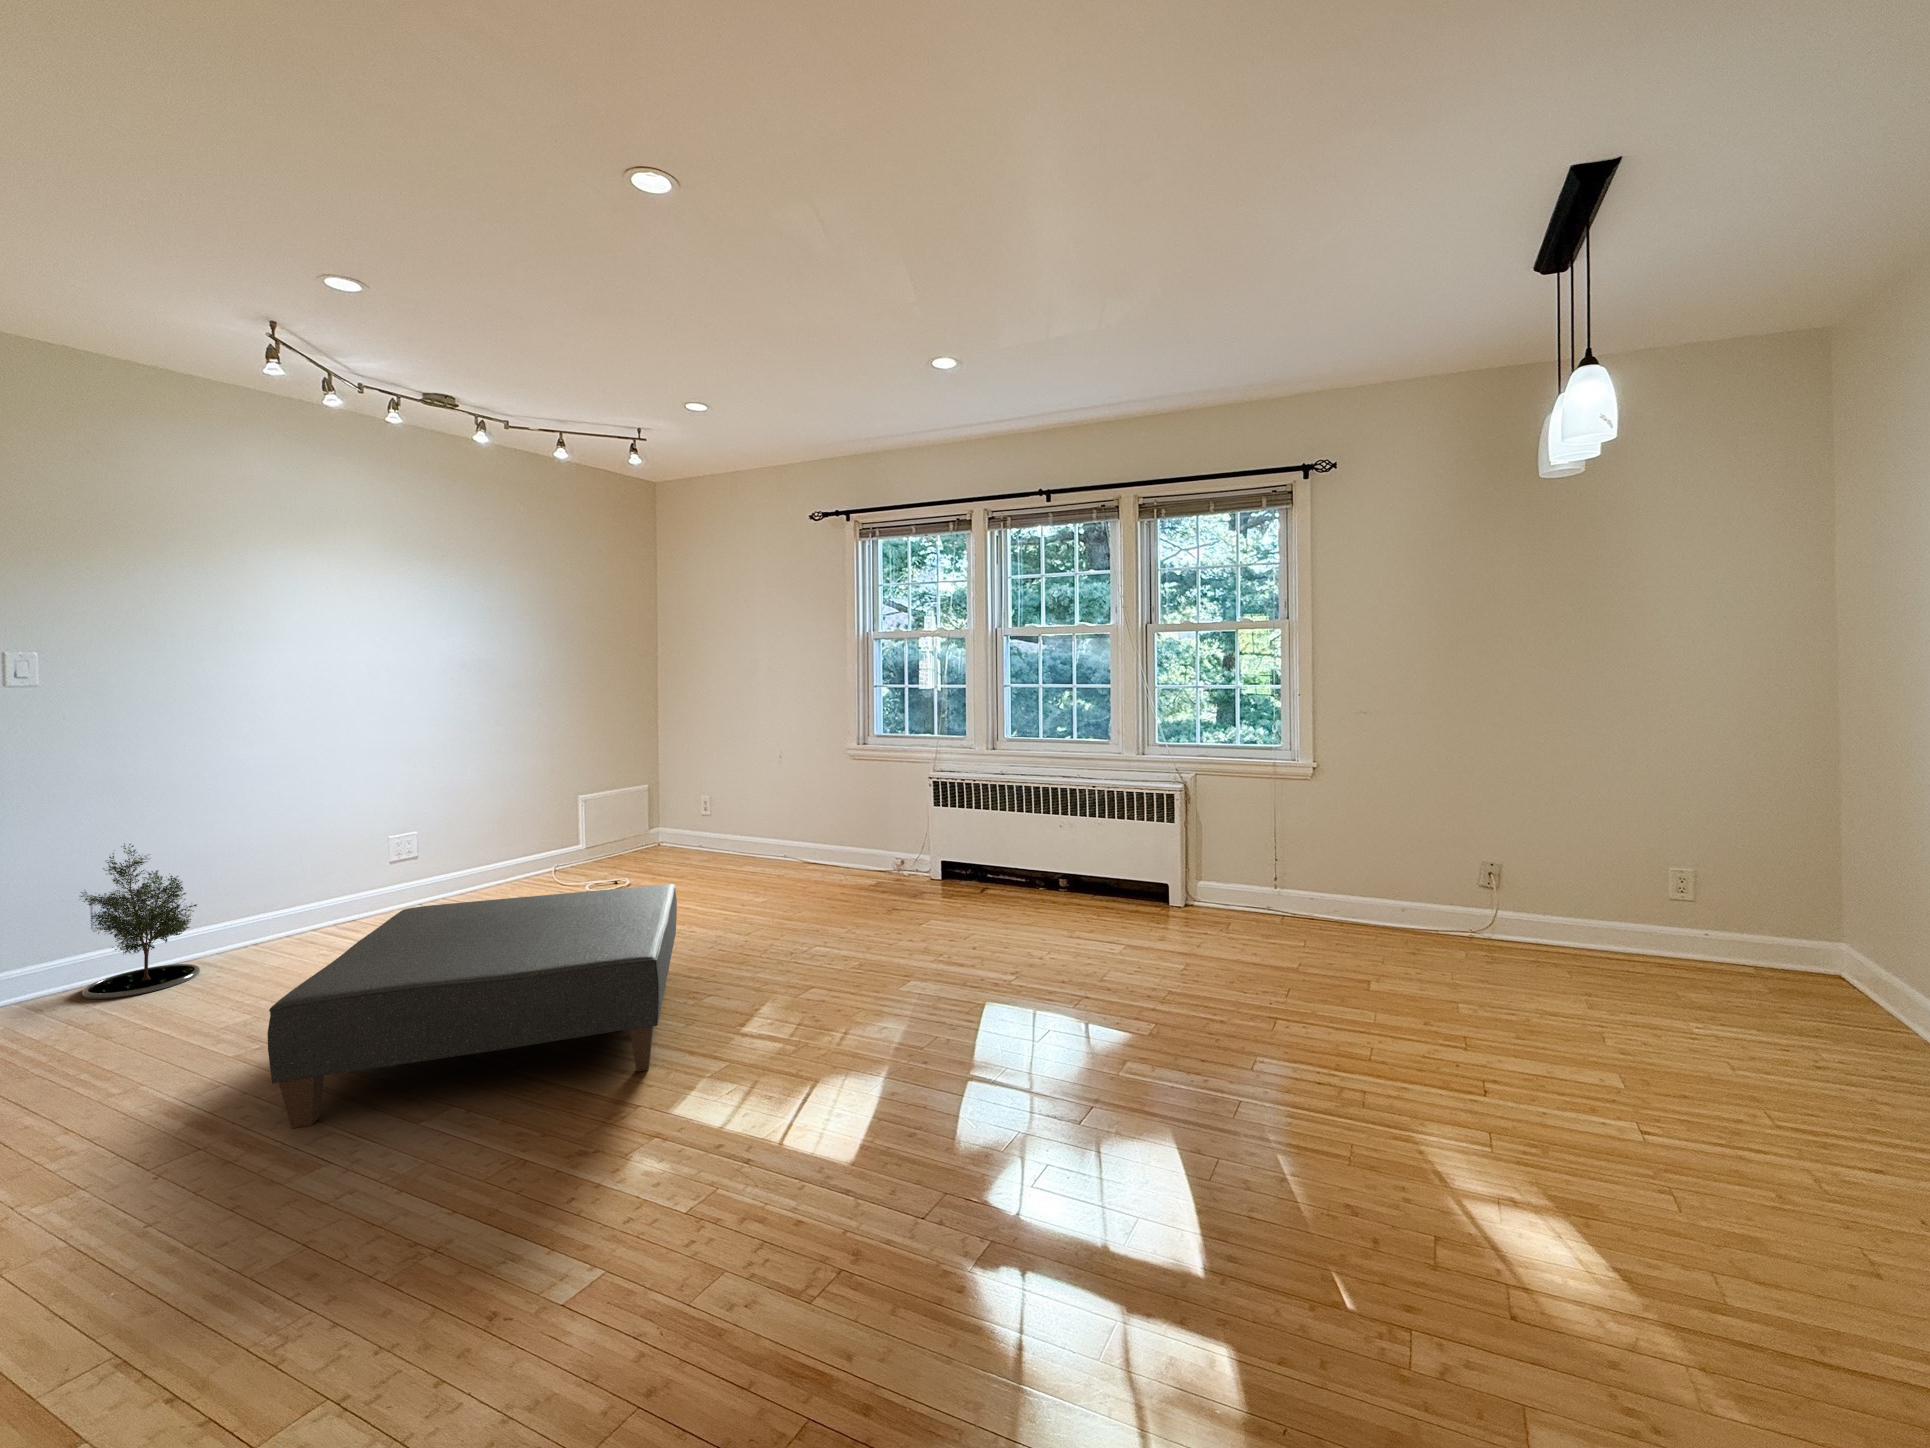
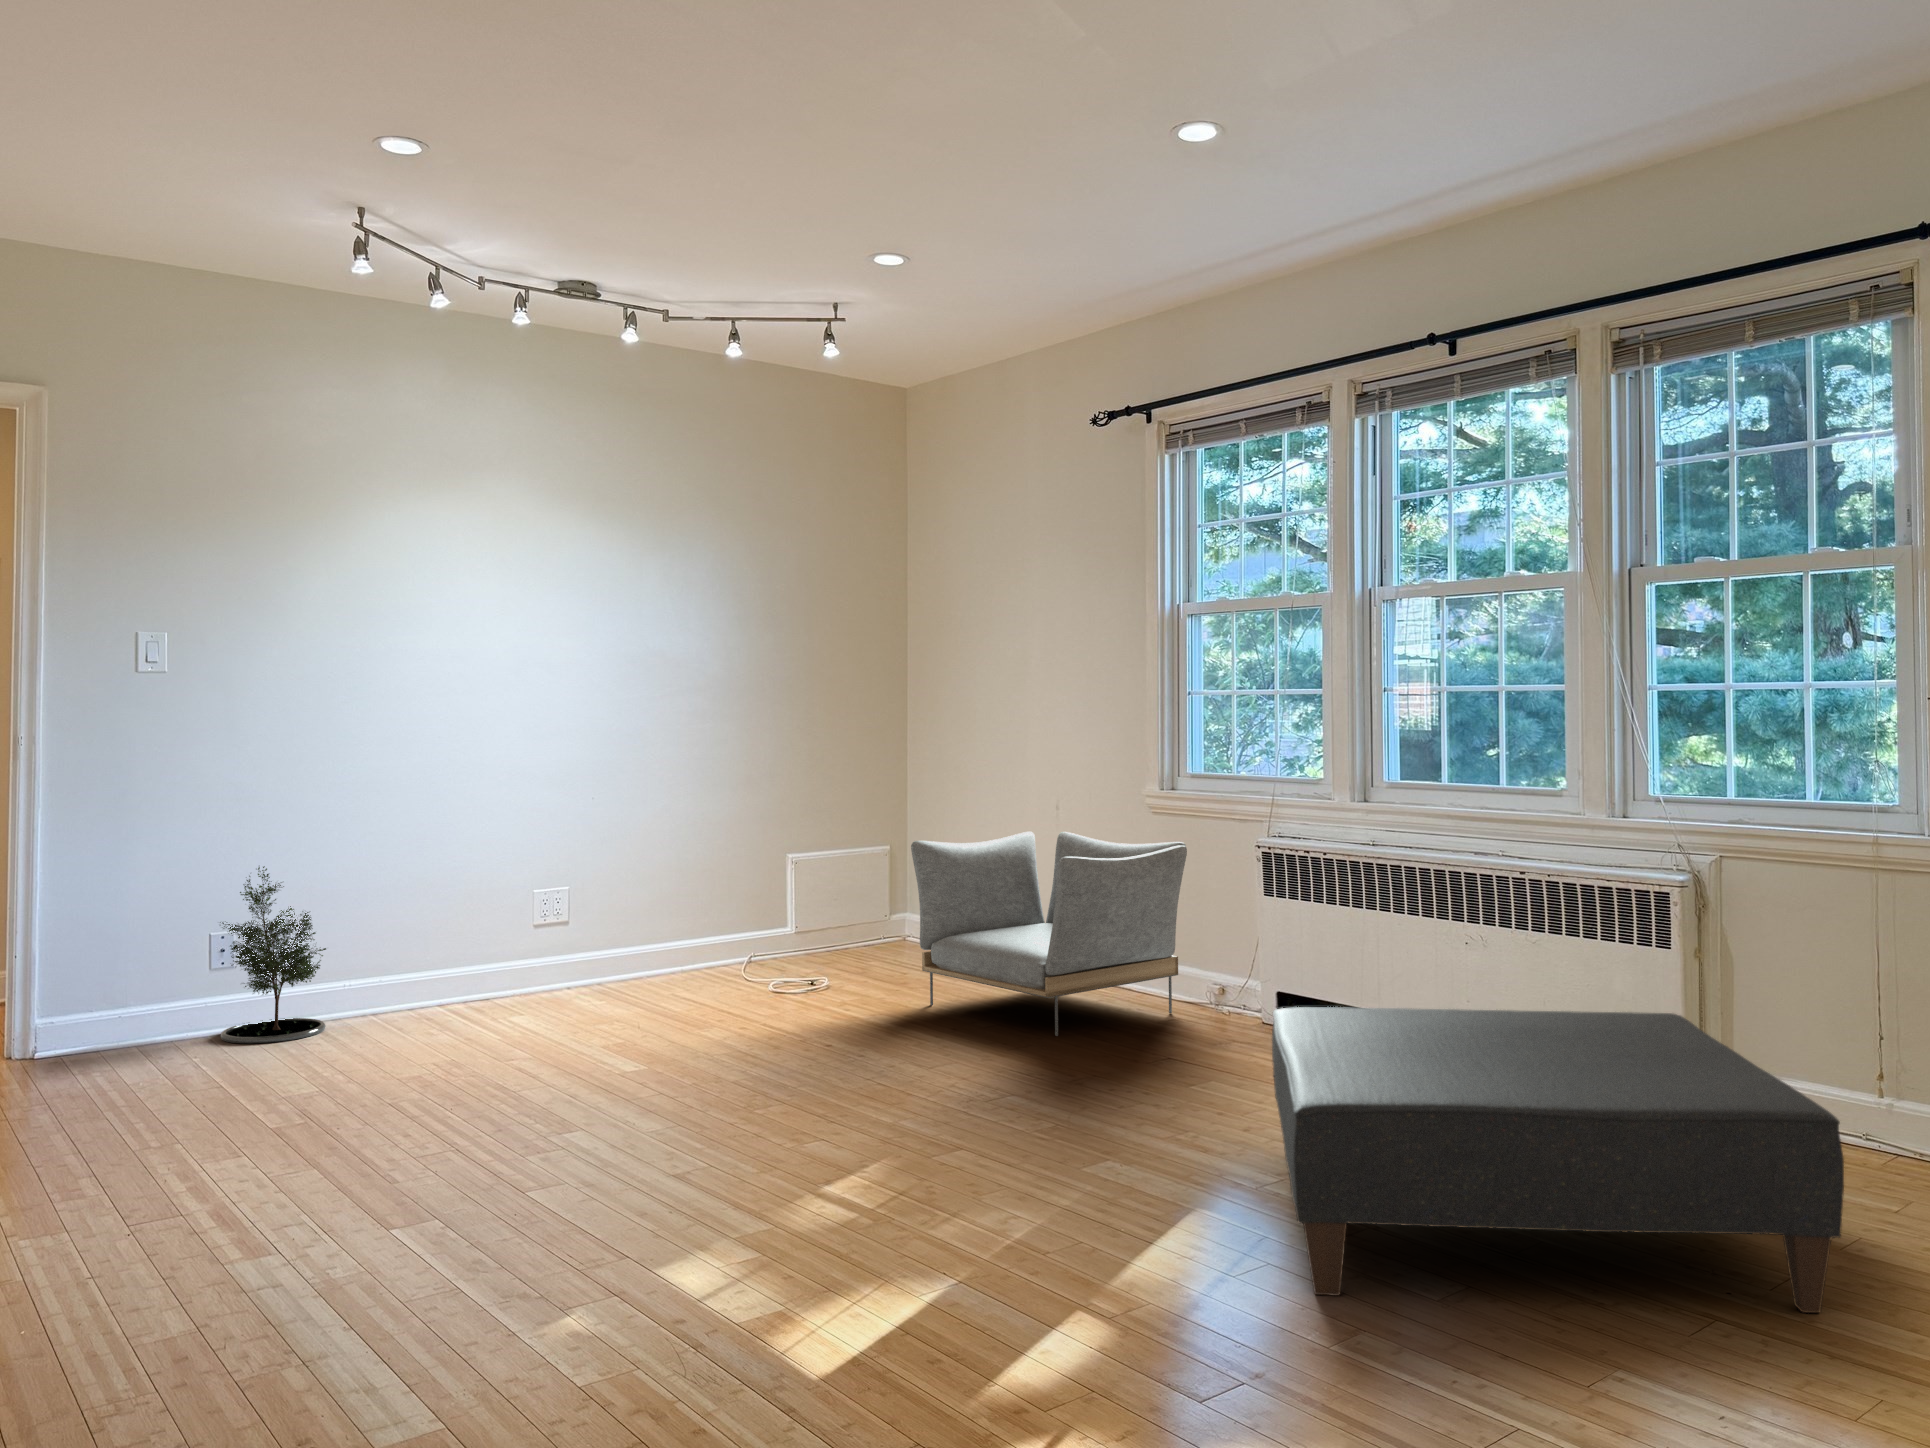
armchair: none [700,770,882,901] -> present [911,832,1187,1036]
ottoman: present [268,884,677,1128] -> present [1272,1007,1844,1313]

